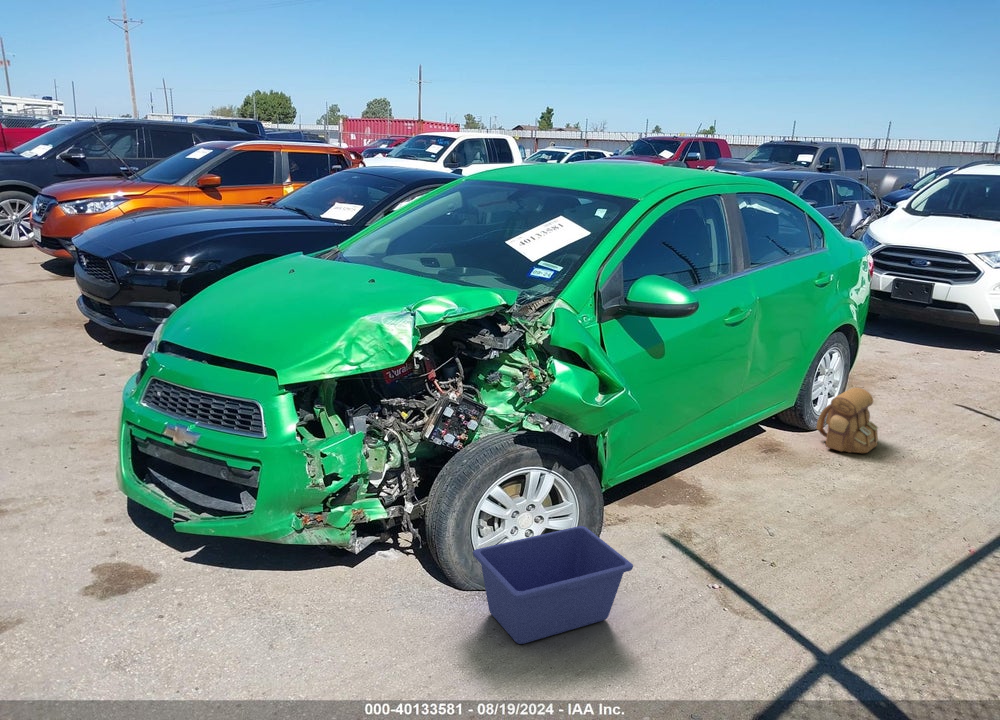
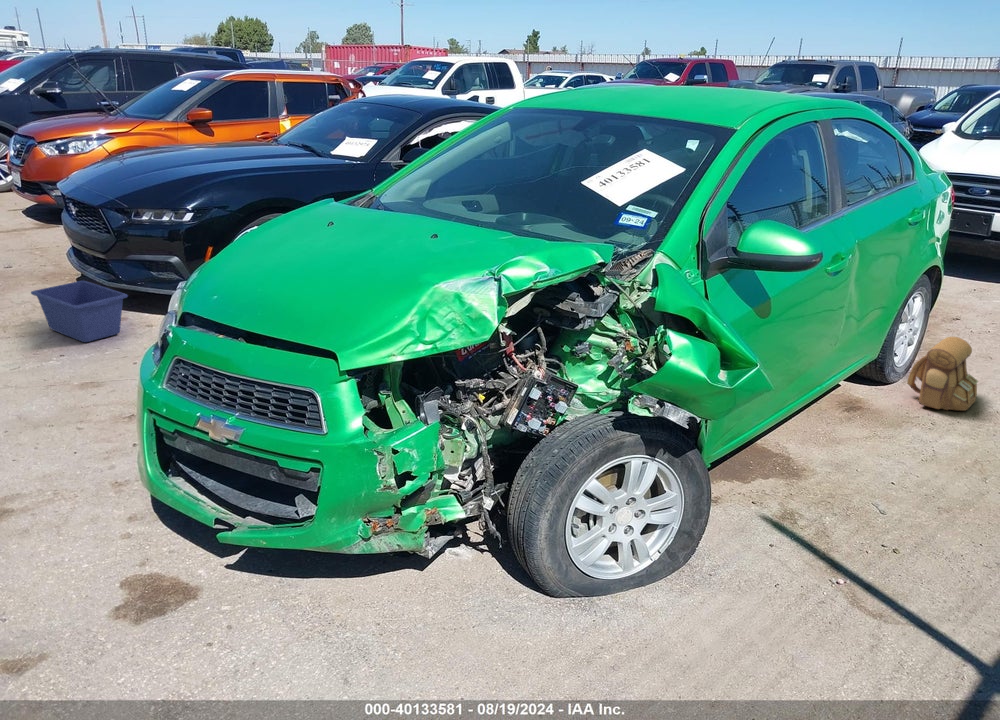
storage bin: present [473,526,633,644] -> present [31,281,128,342]

